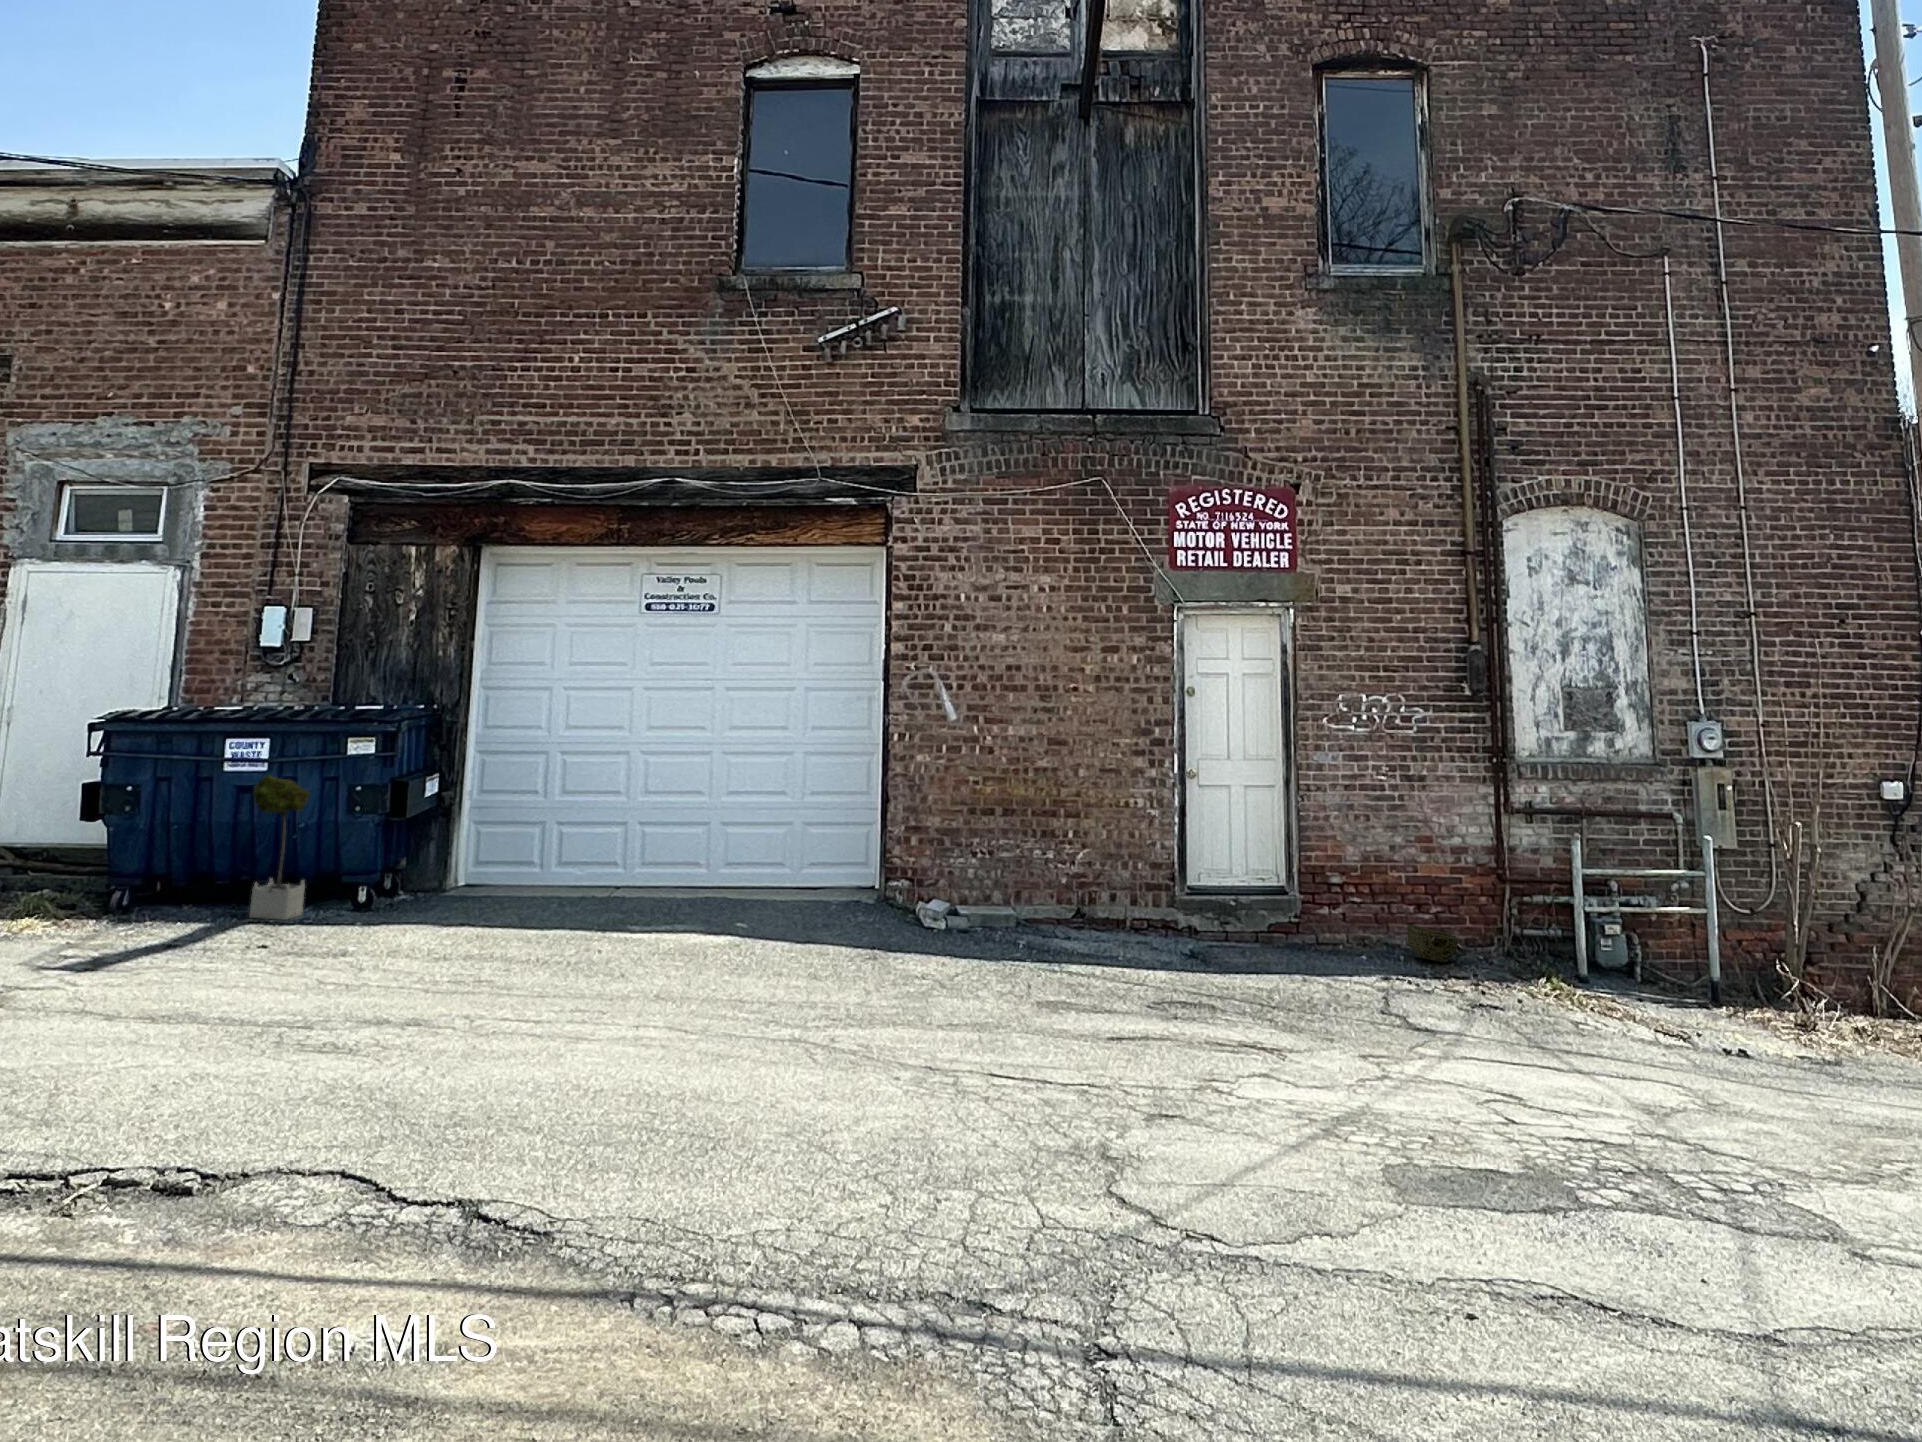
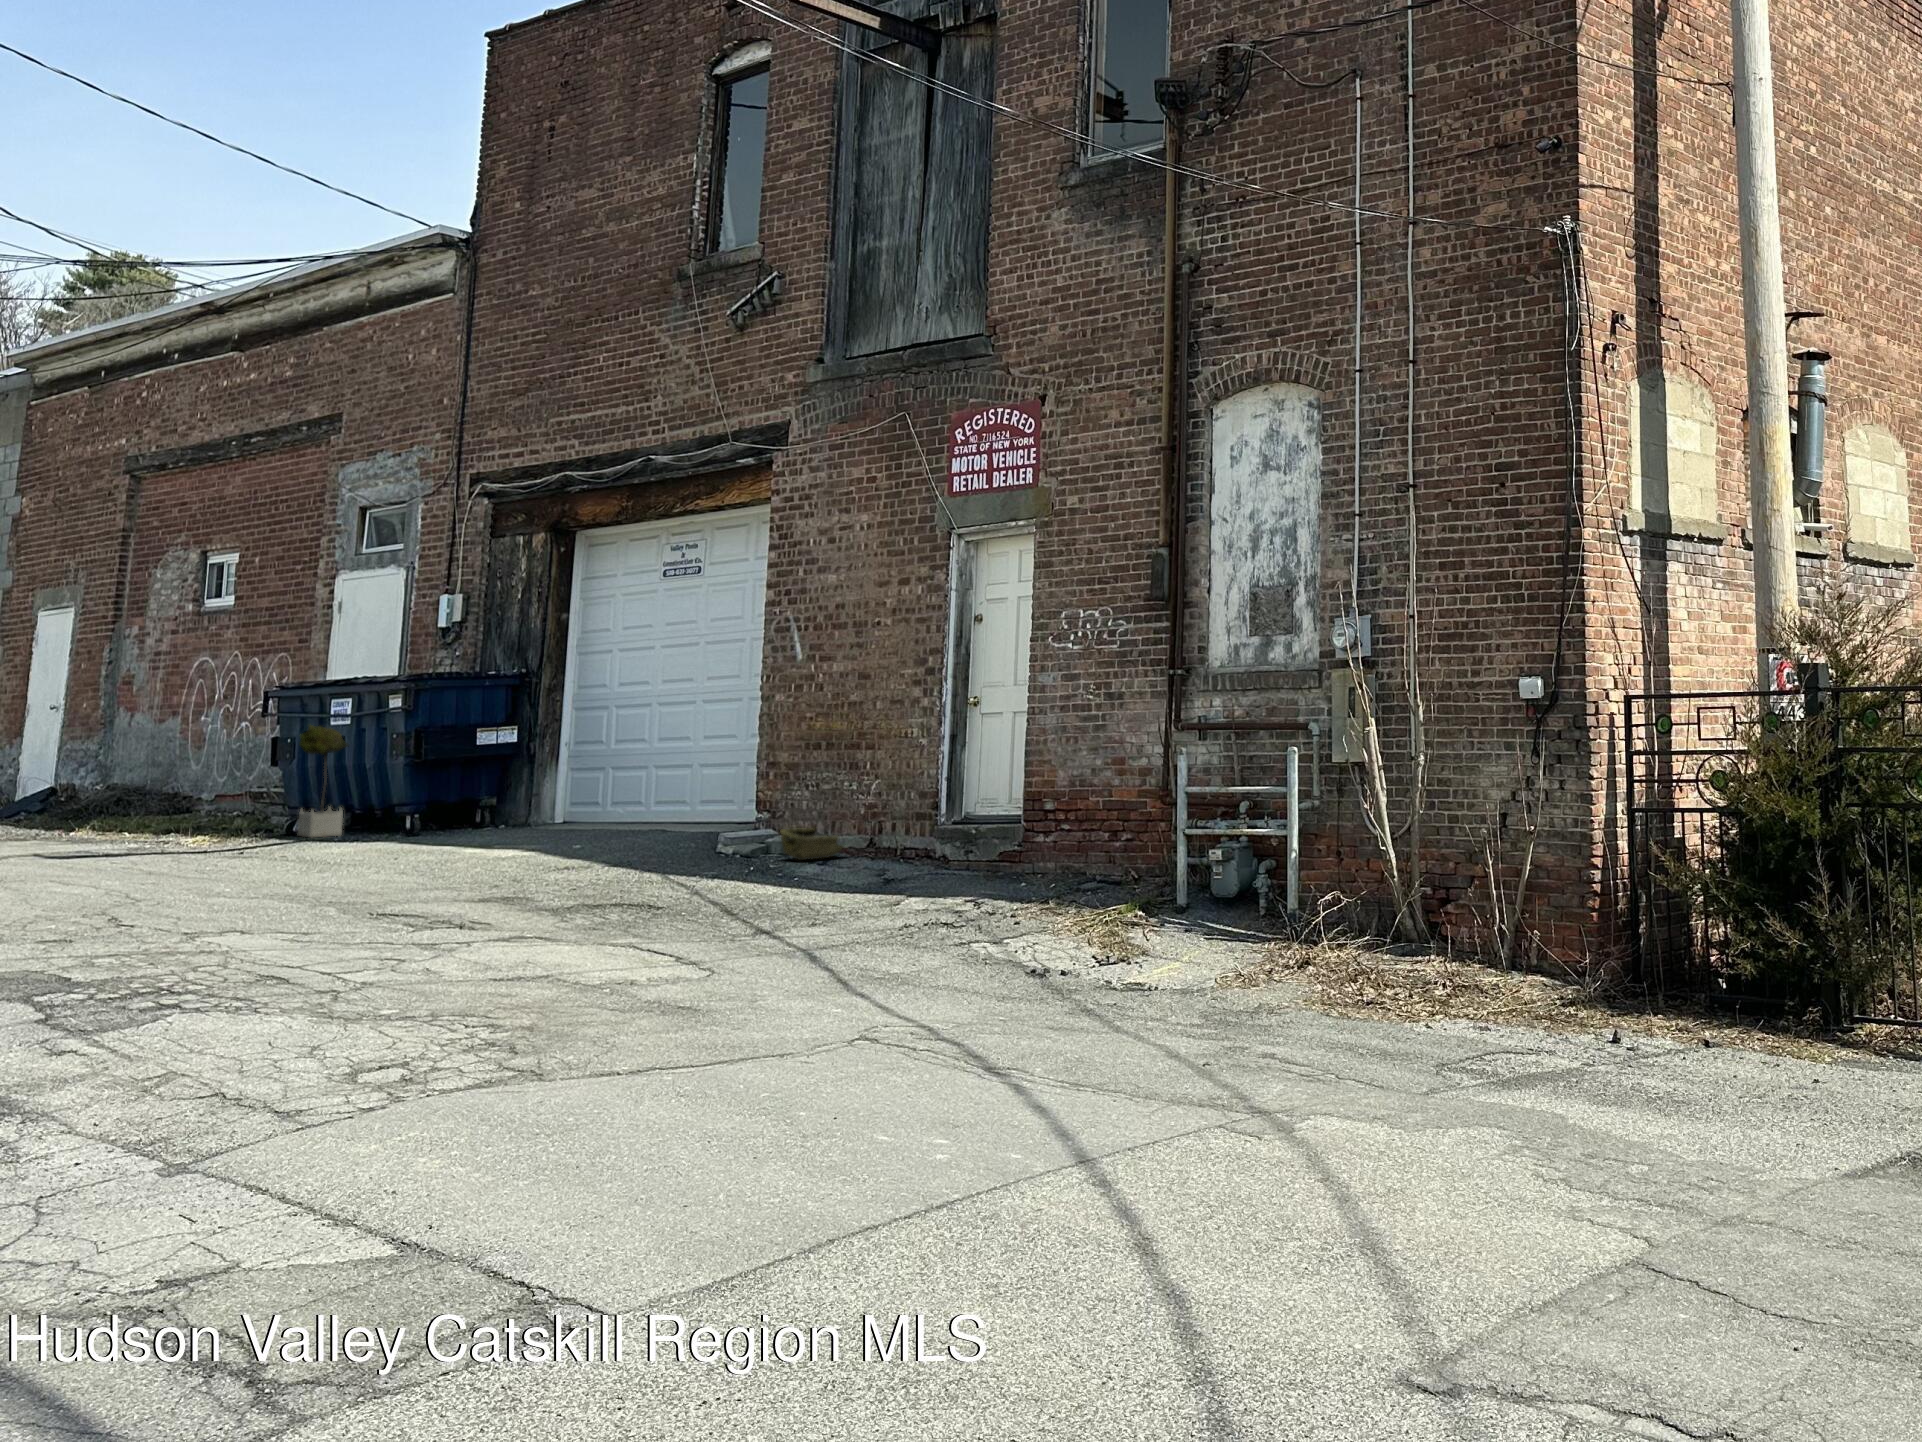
woven basket: present [1407,925,1459,962] -> present [781,828,843,860]

